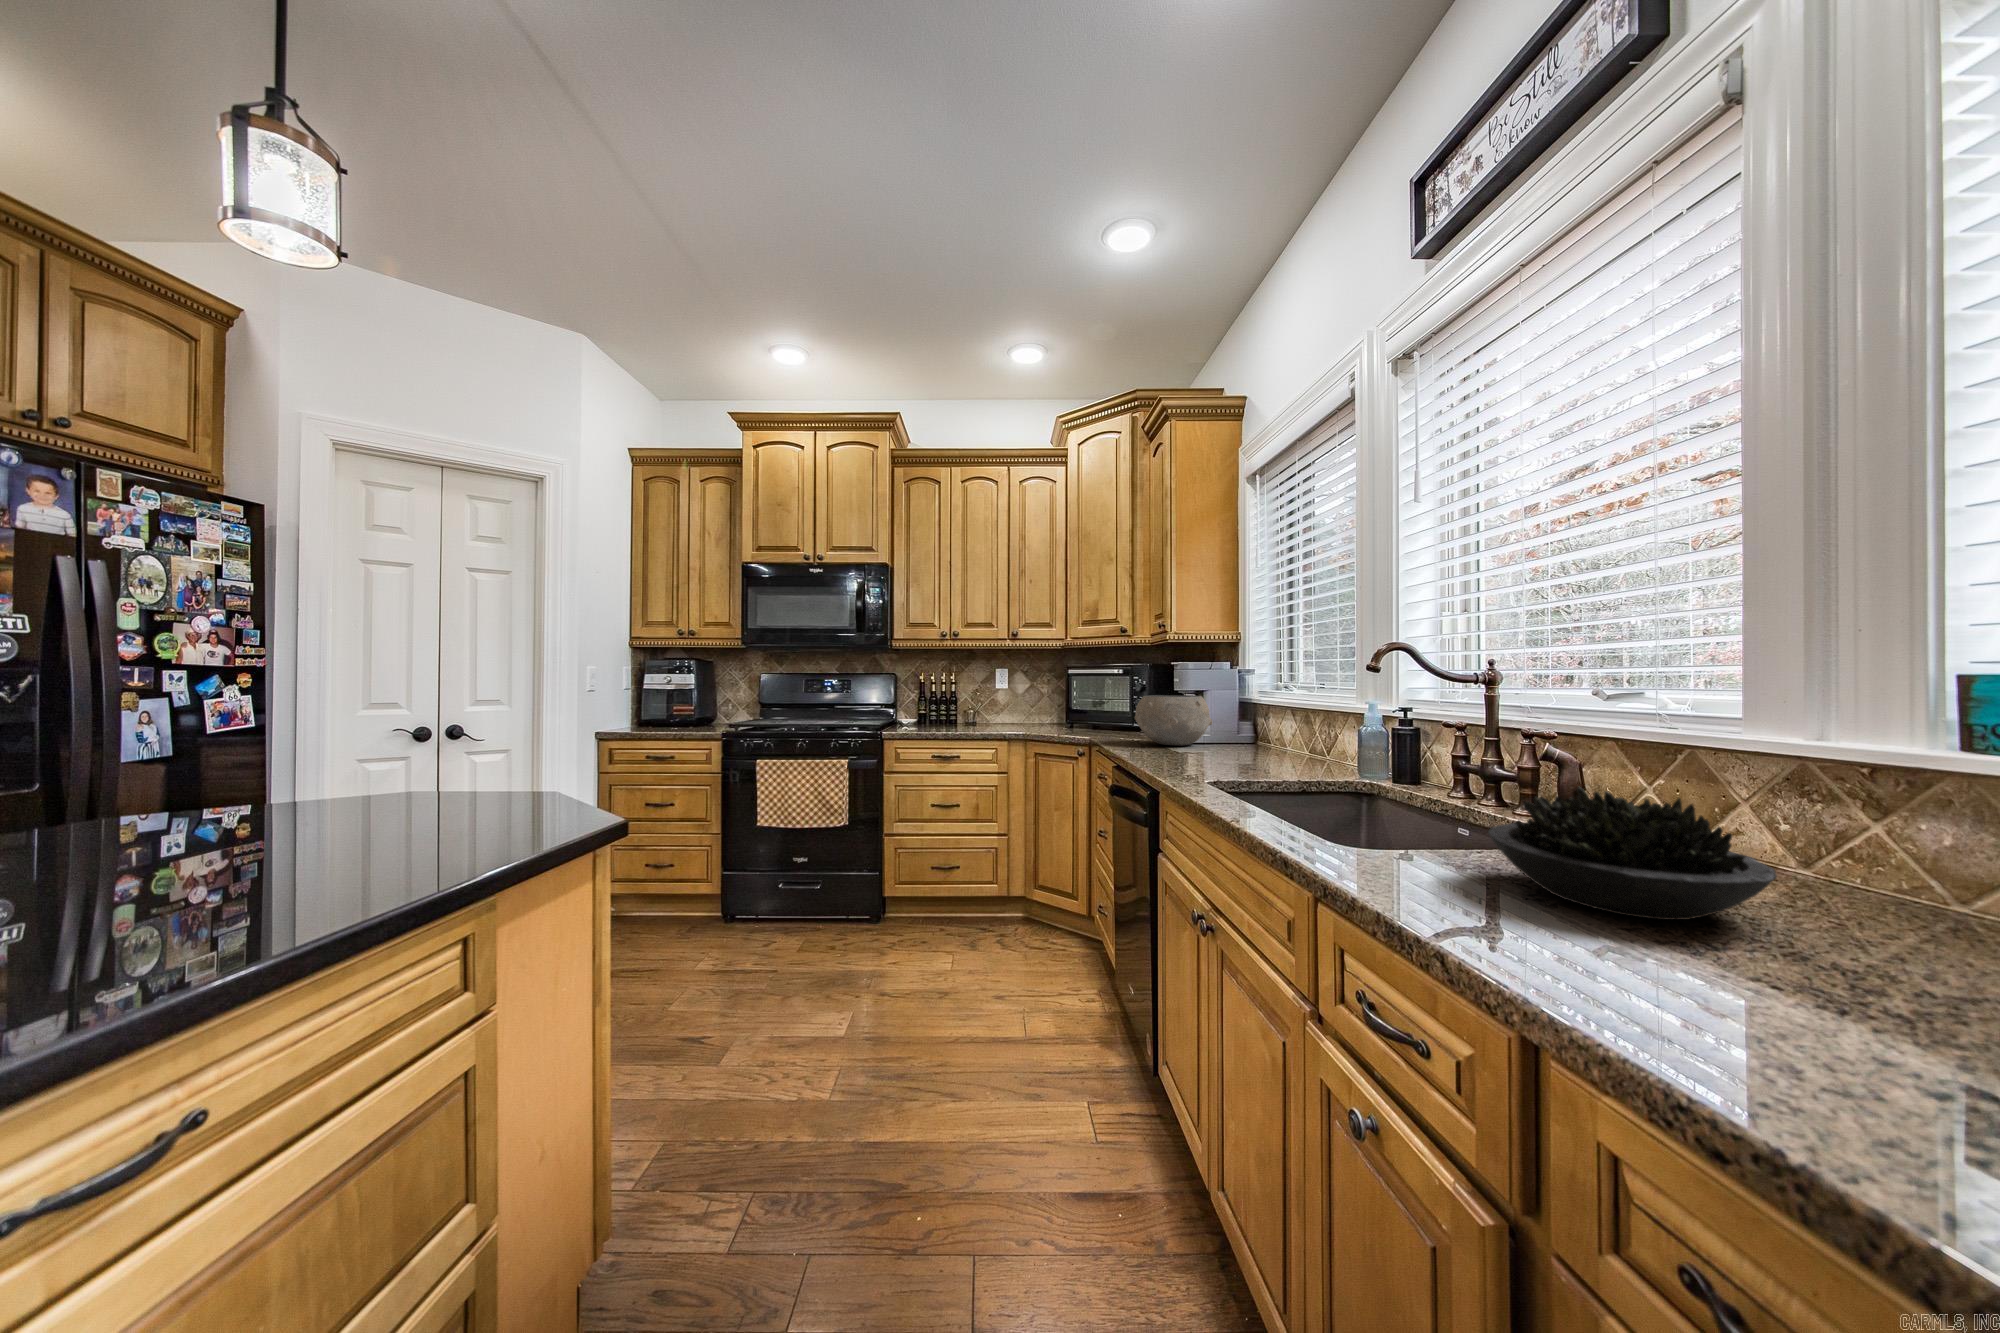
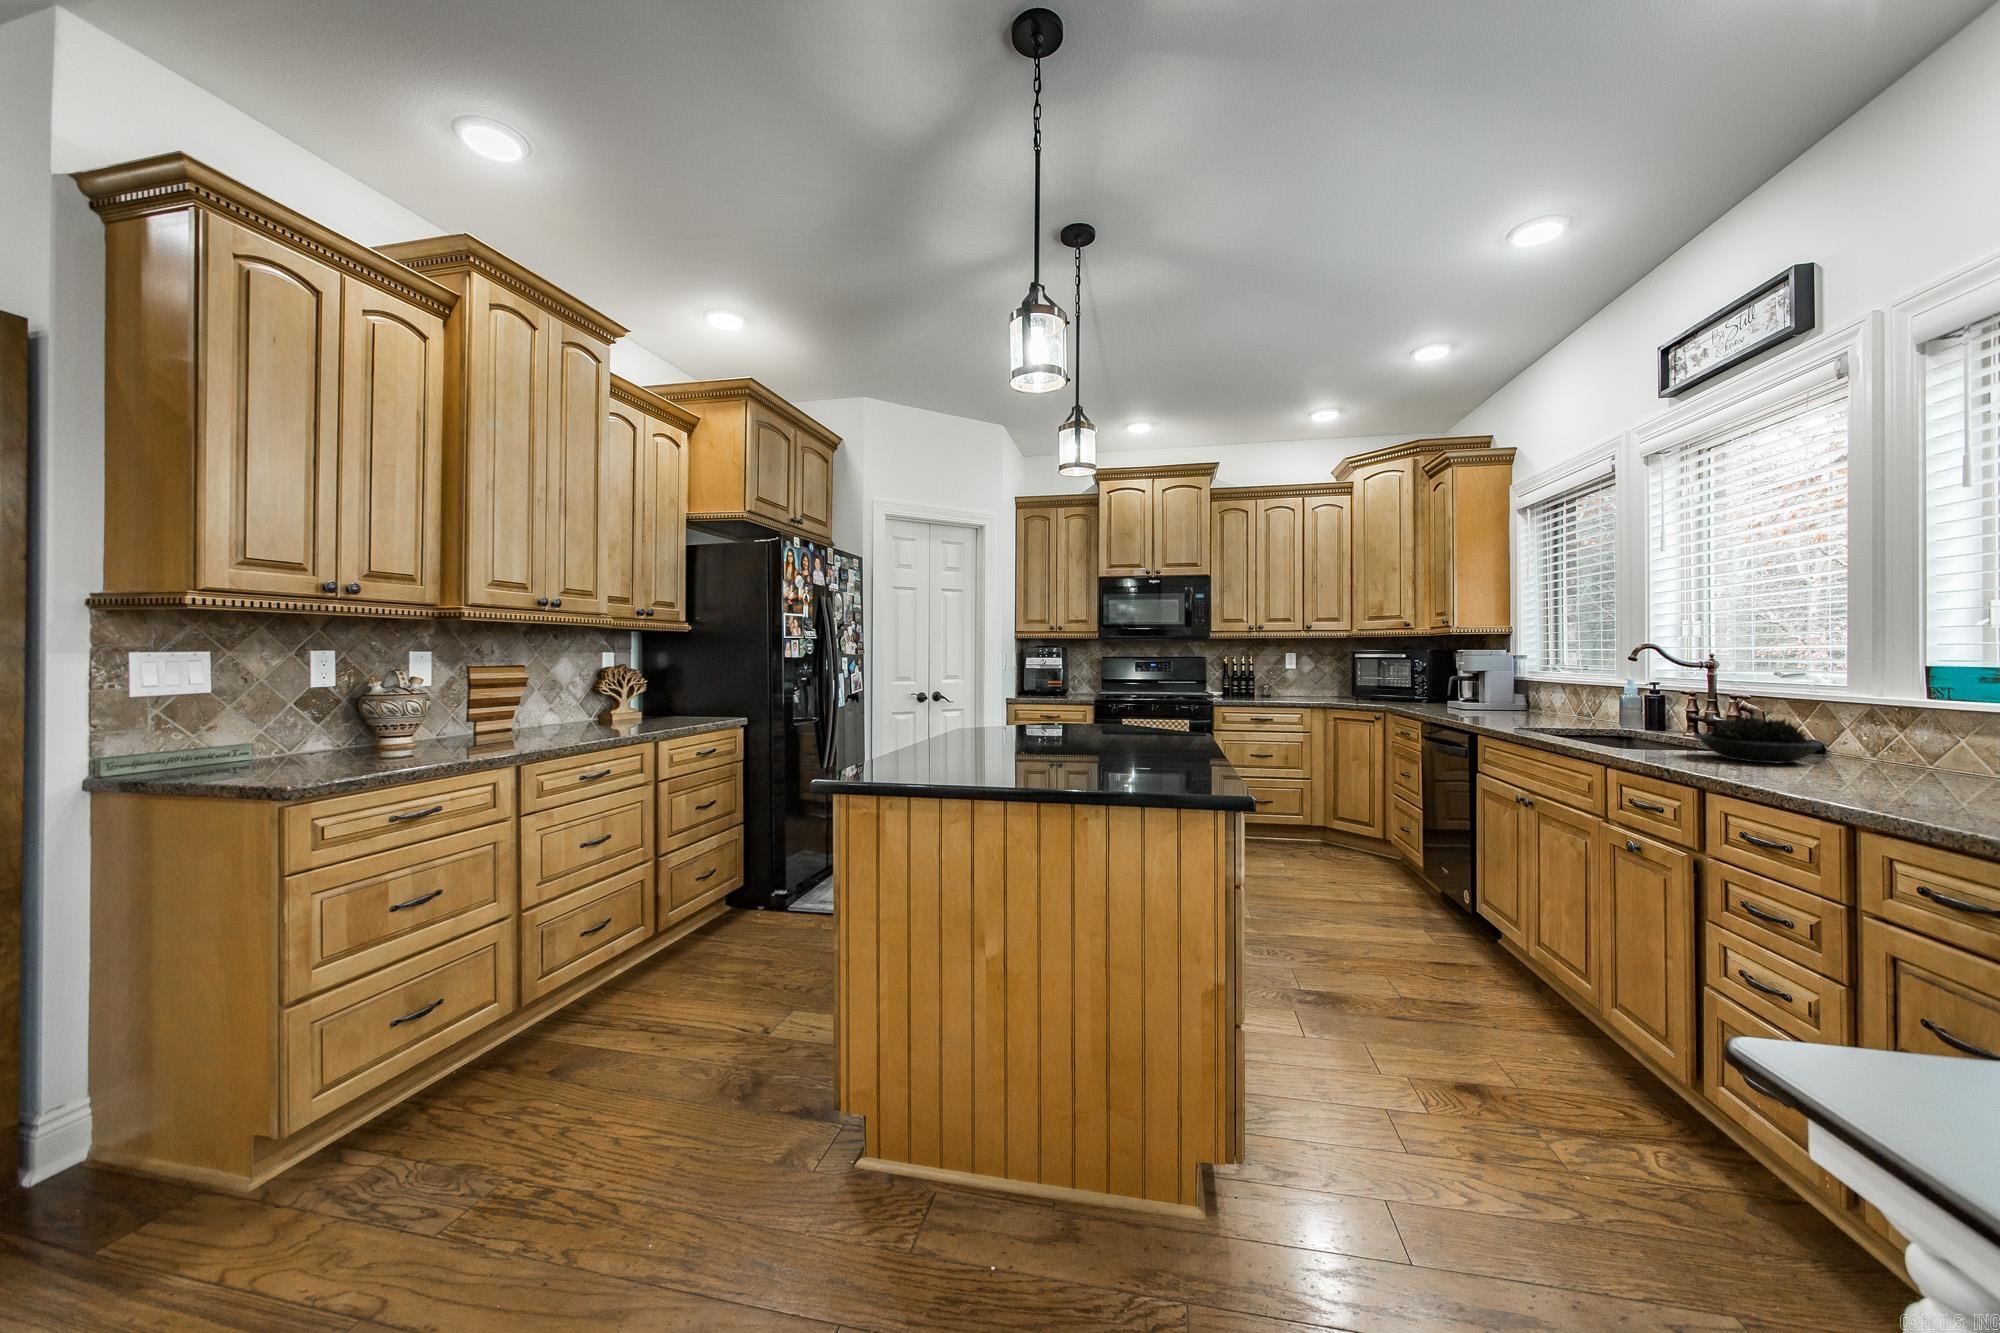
ceramic bowl: present [1135,695,1212,746] -> none [1428,675,1494,711]

